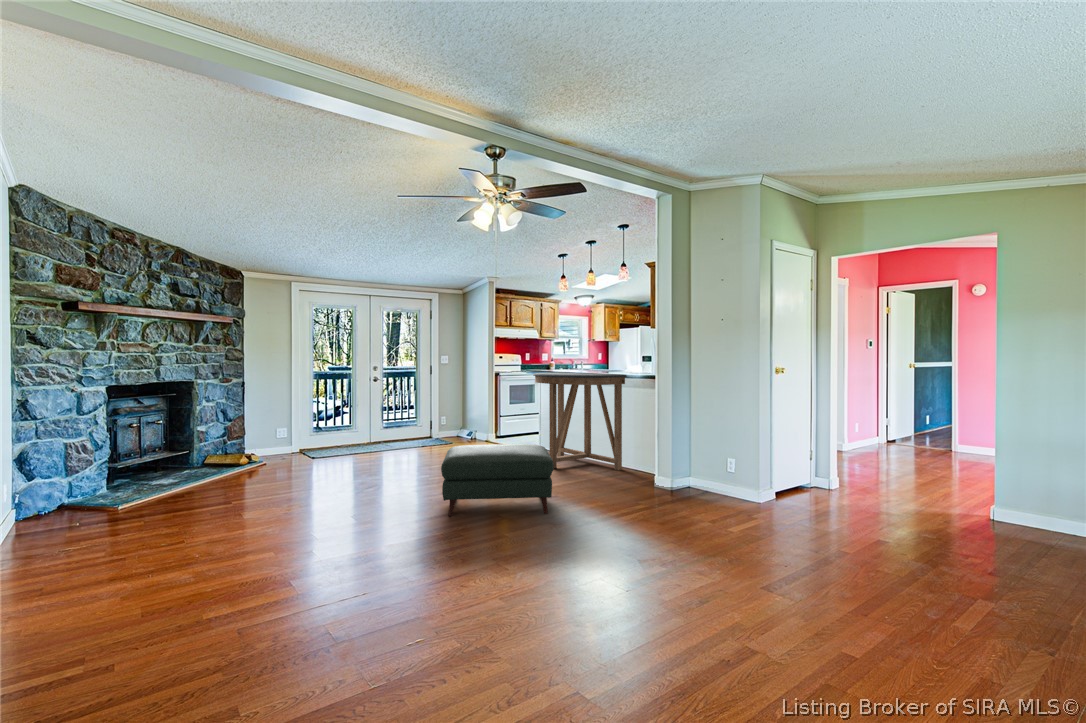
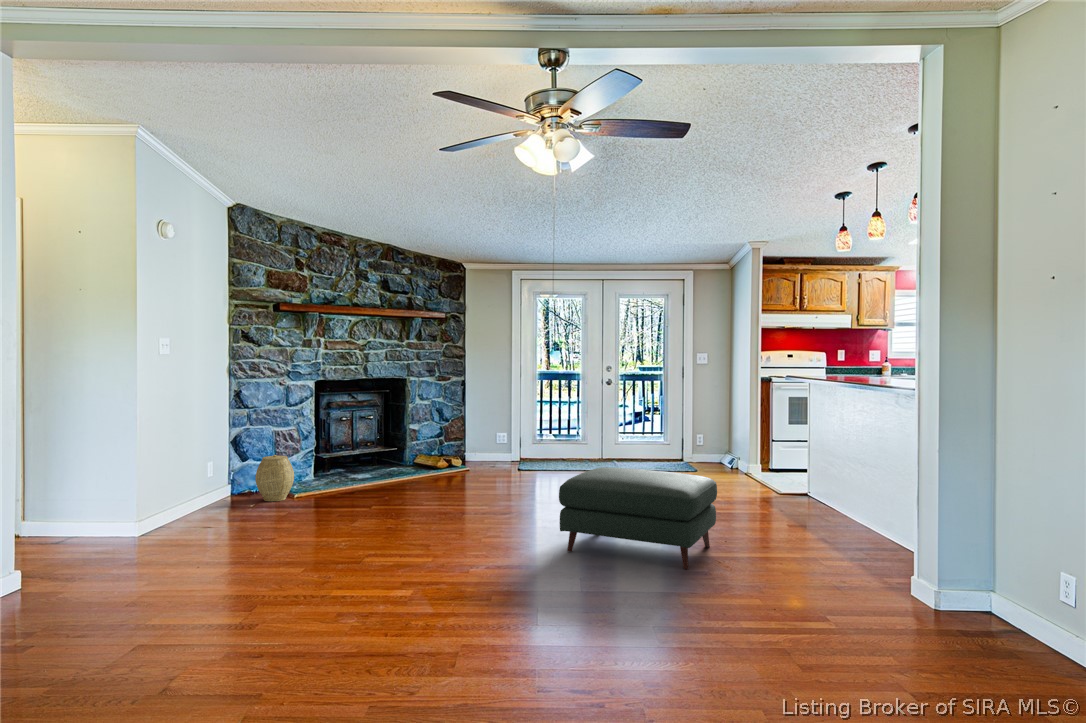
console table: present [533,373,627,470] -> none [758,380,885,528]
woven basket: none [49,469,101,522] -> present [255,455,294,501]

